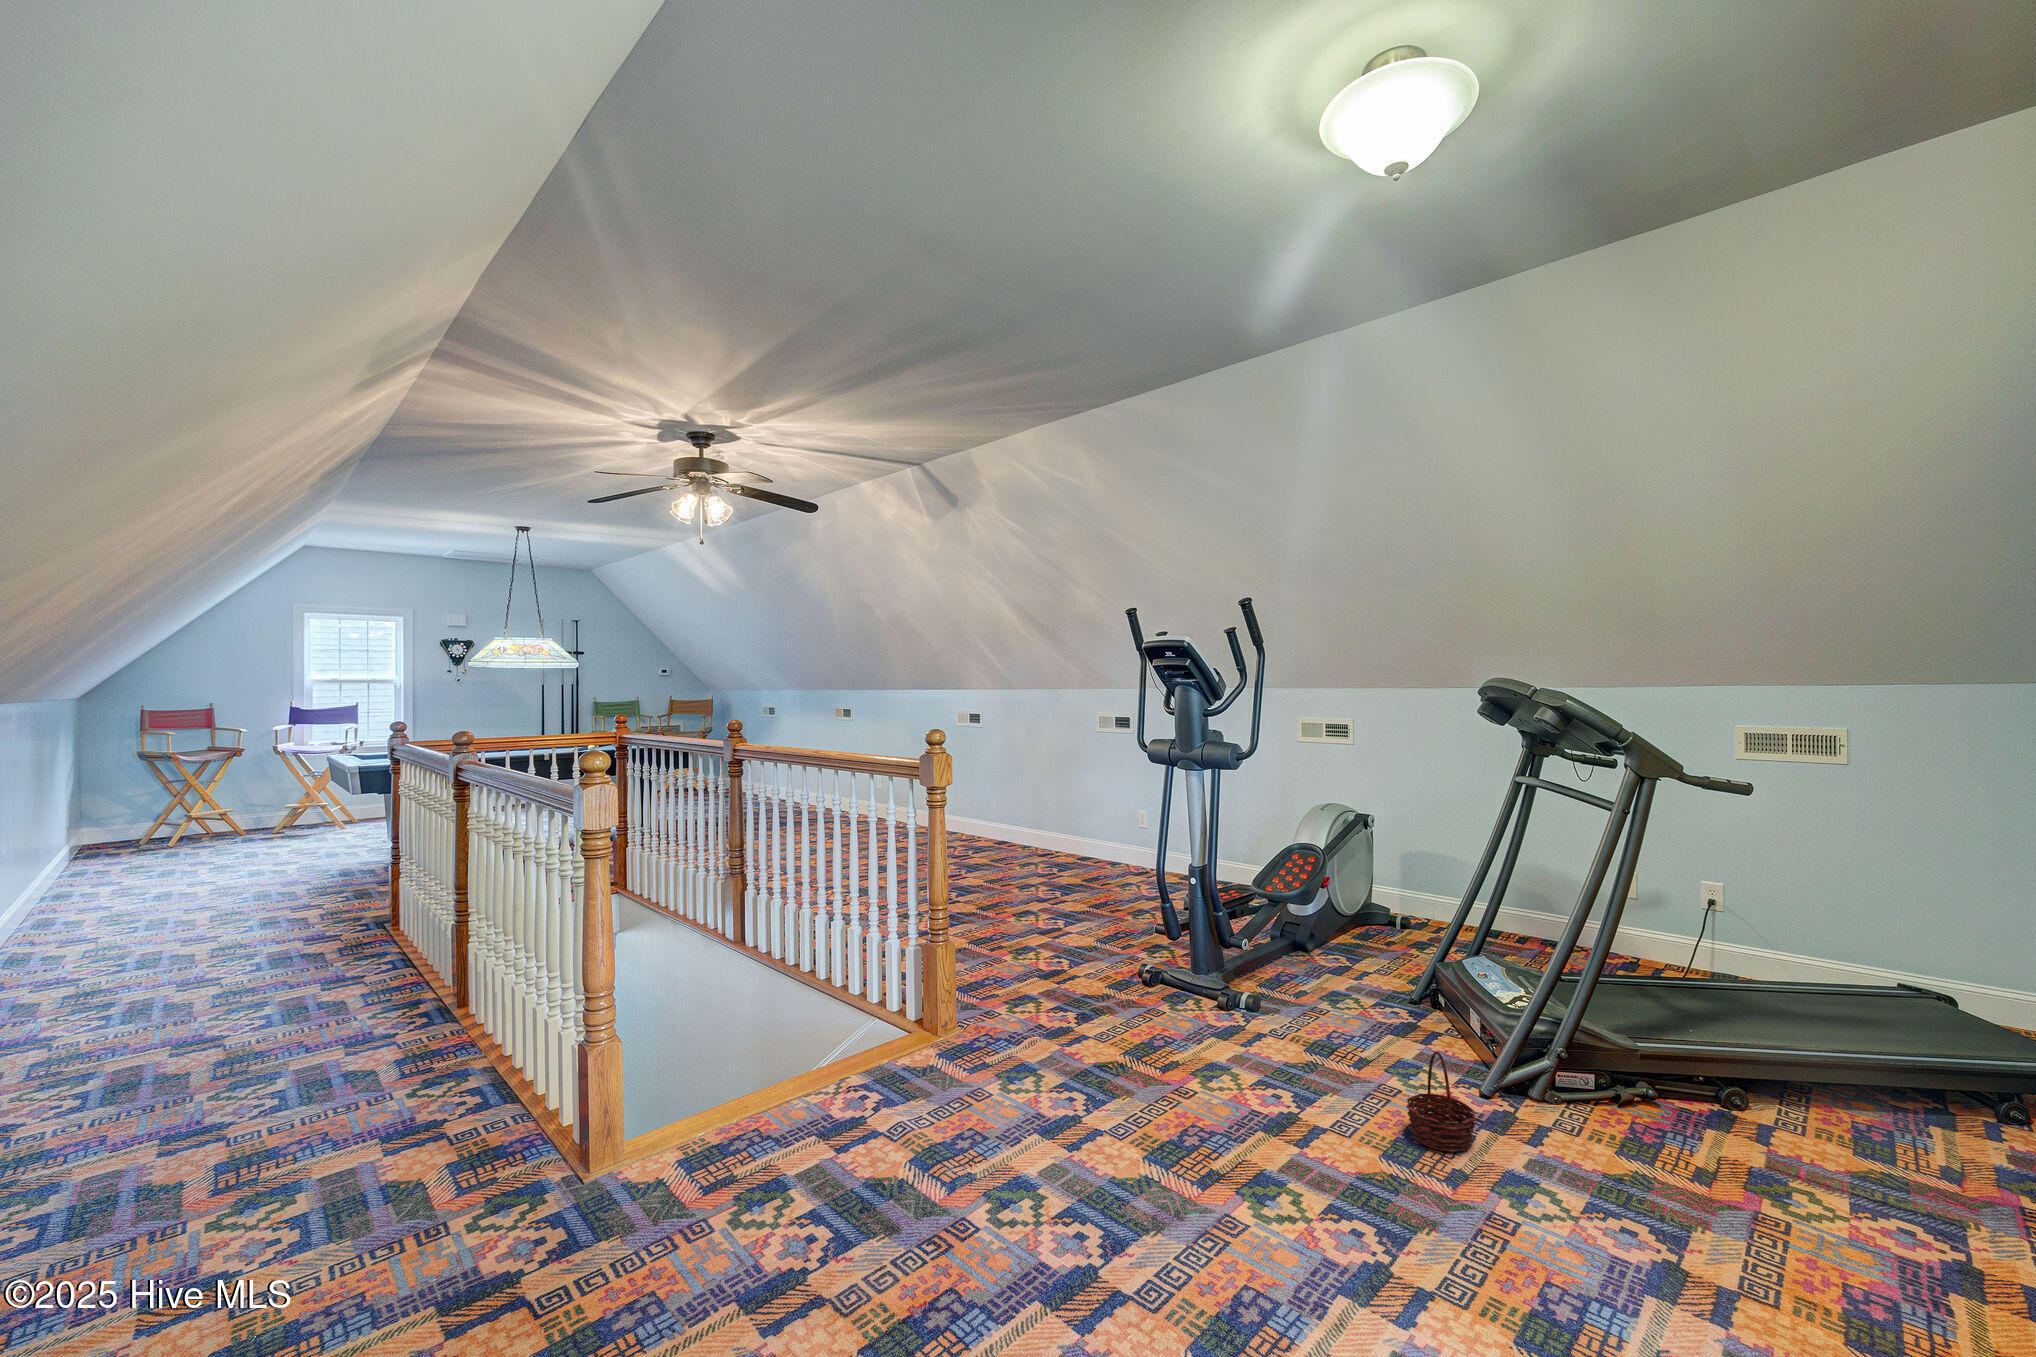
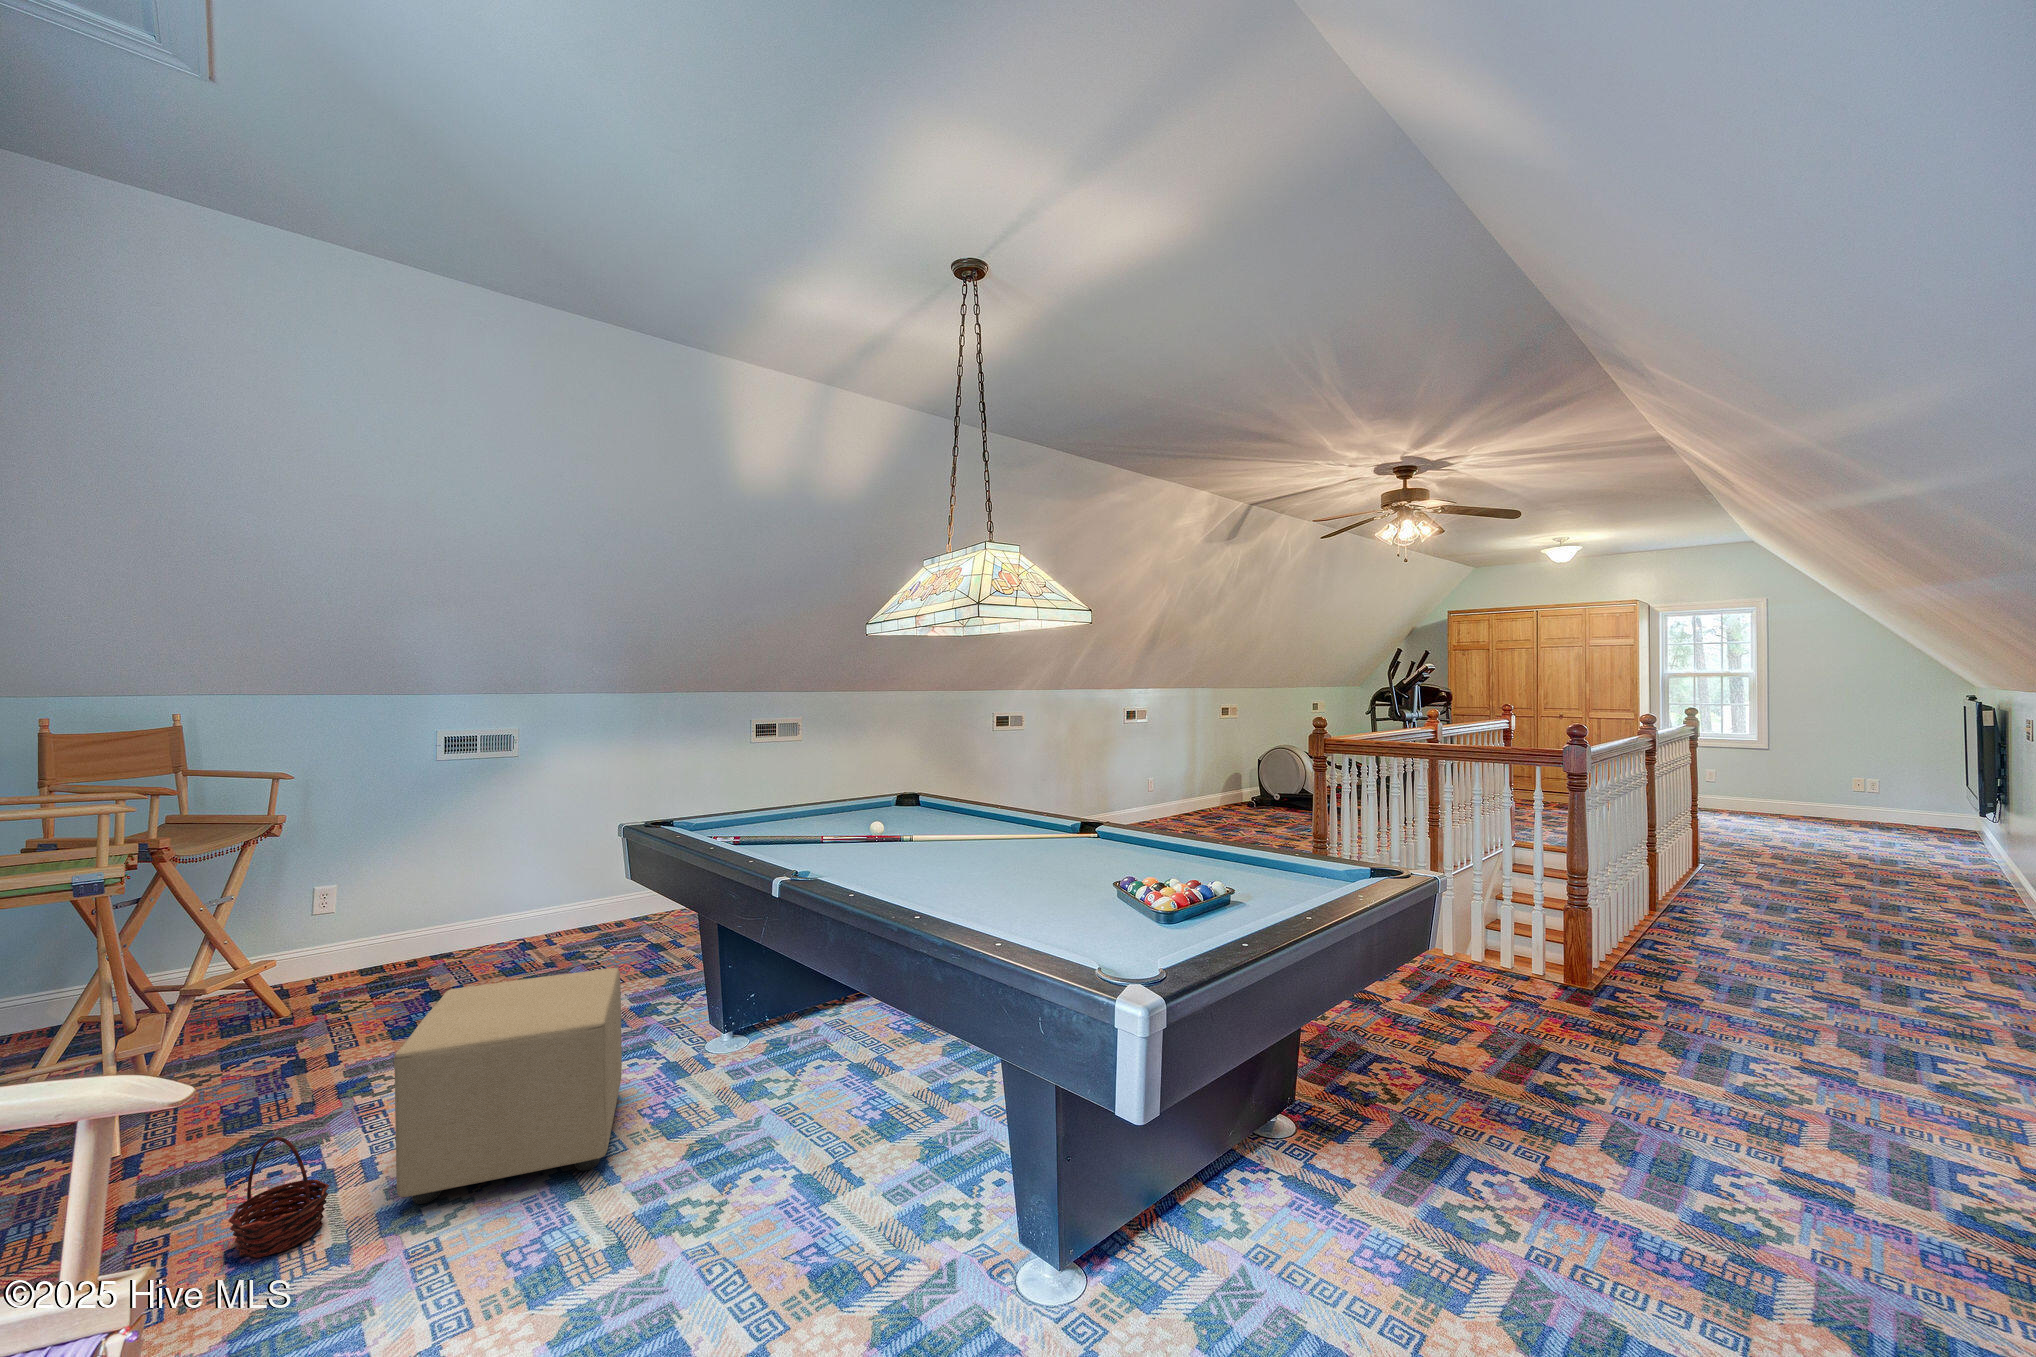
ottoman: none [1512,1001,1843,1288] -> present [394,968,622,1204]

